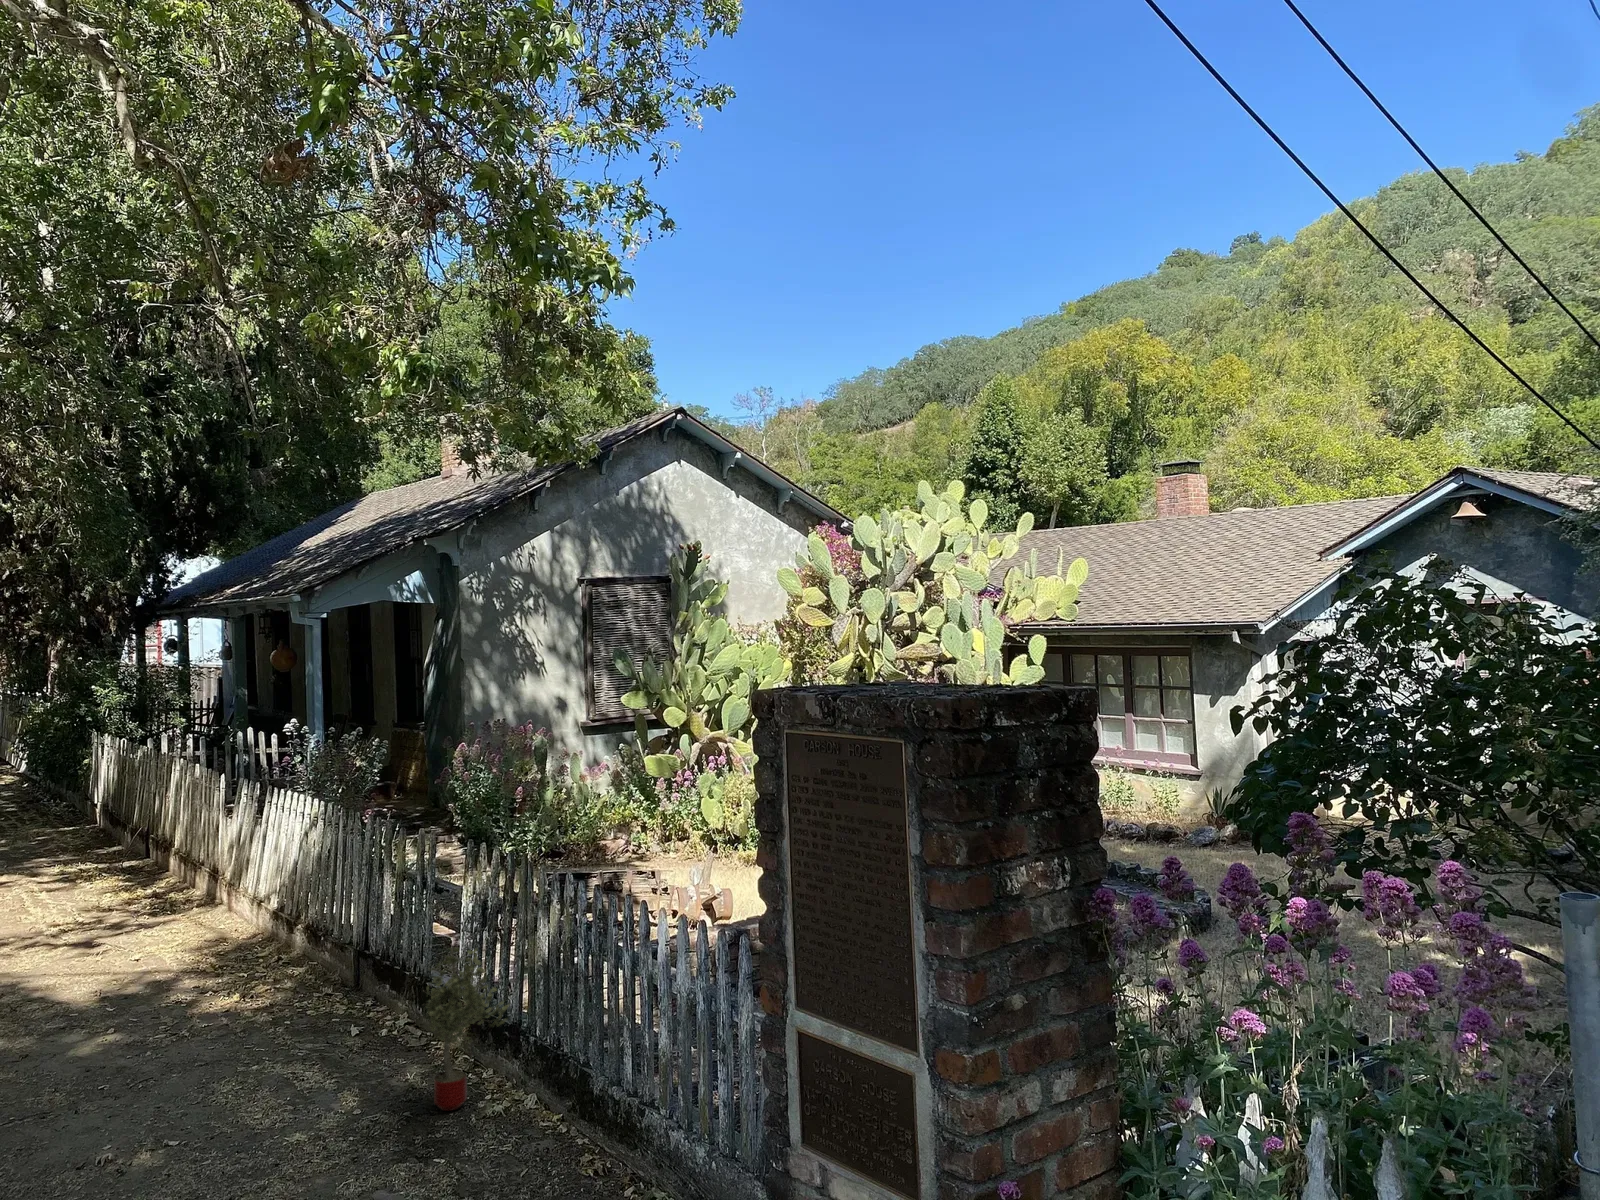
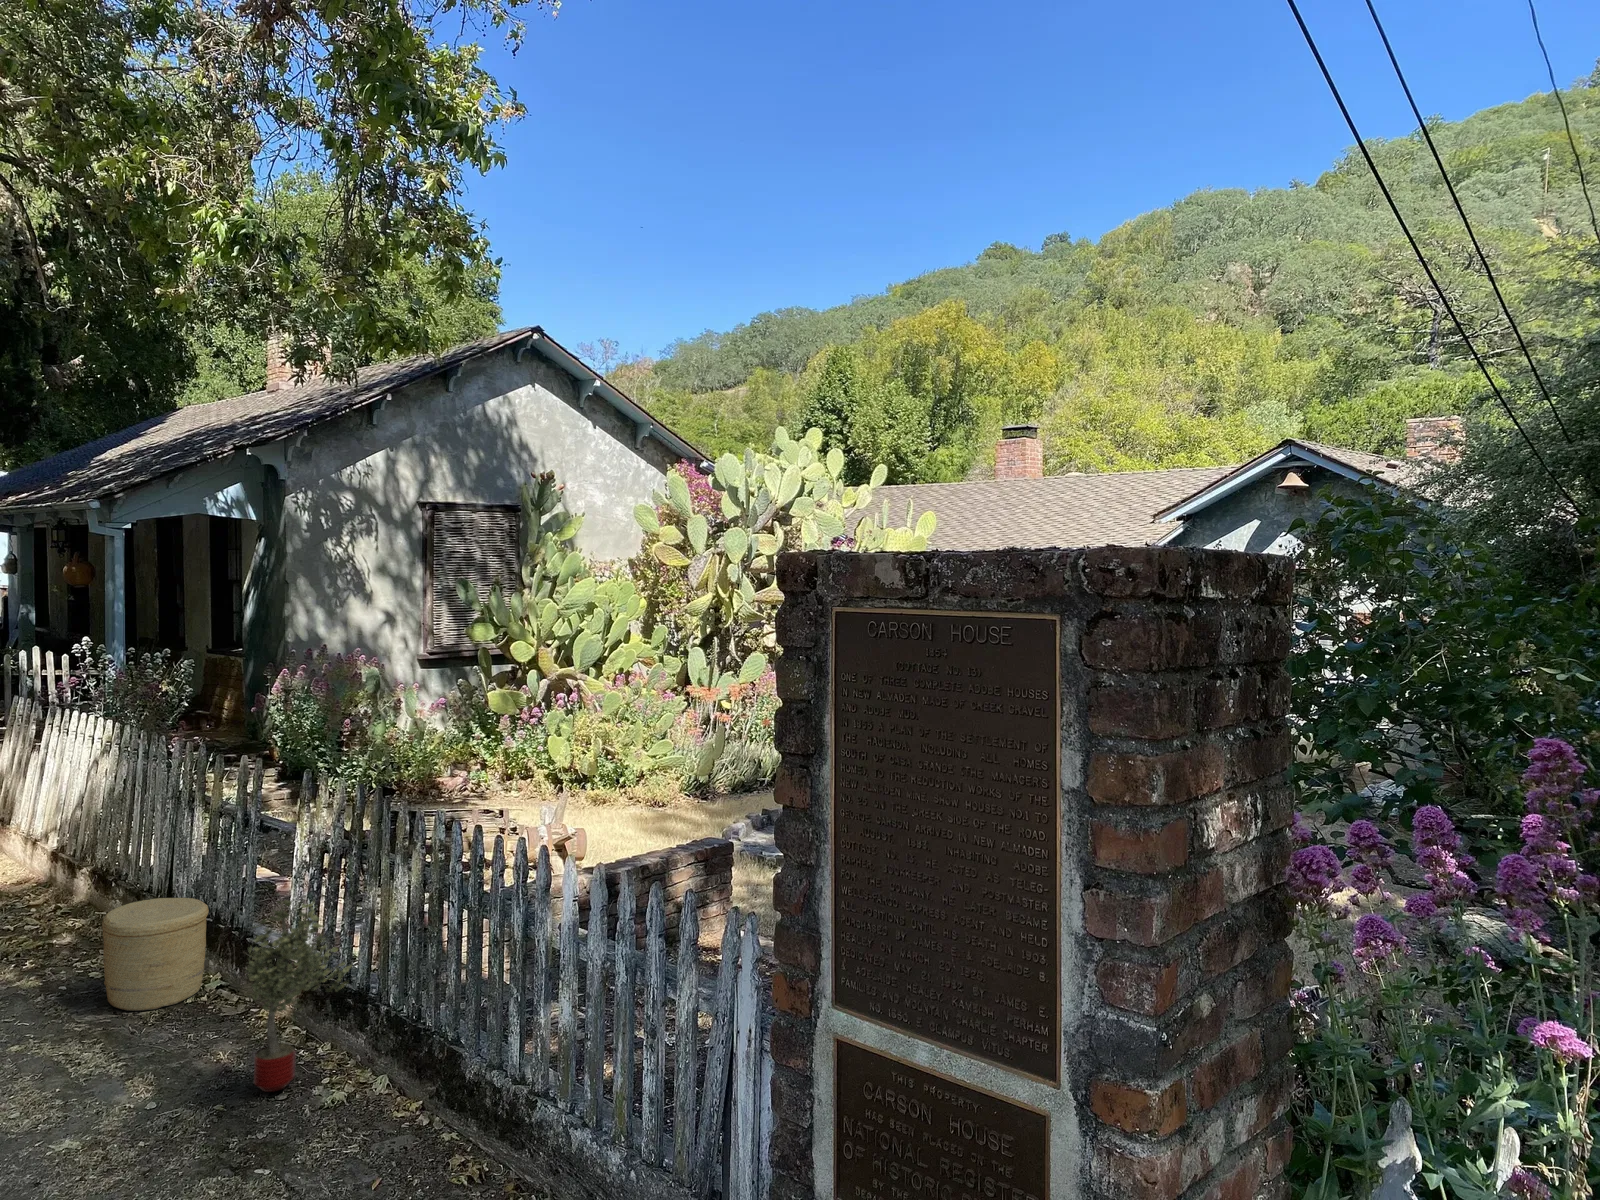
woven basket: none [315,948,398,1044] -> present [102,898,209,1011]

